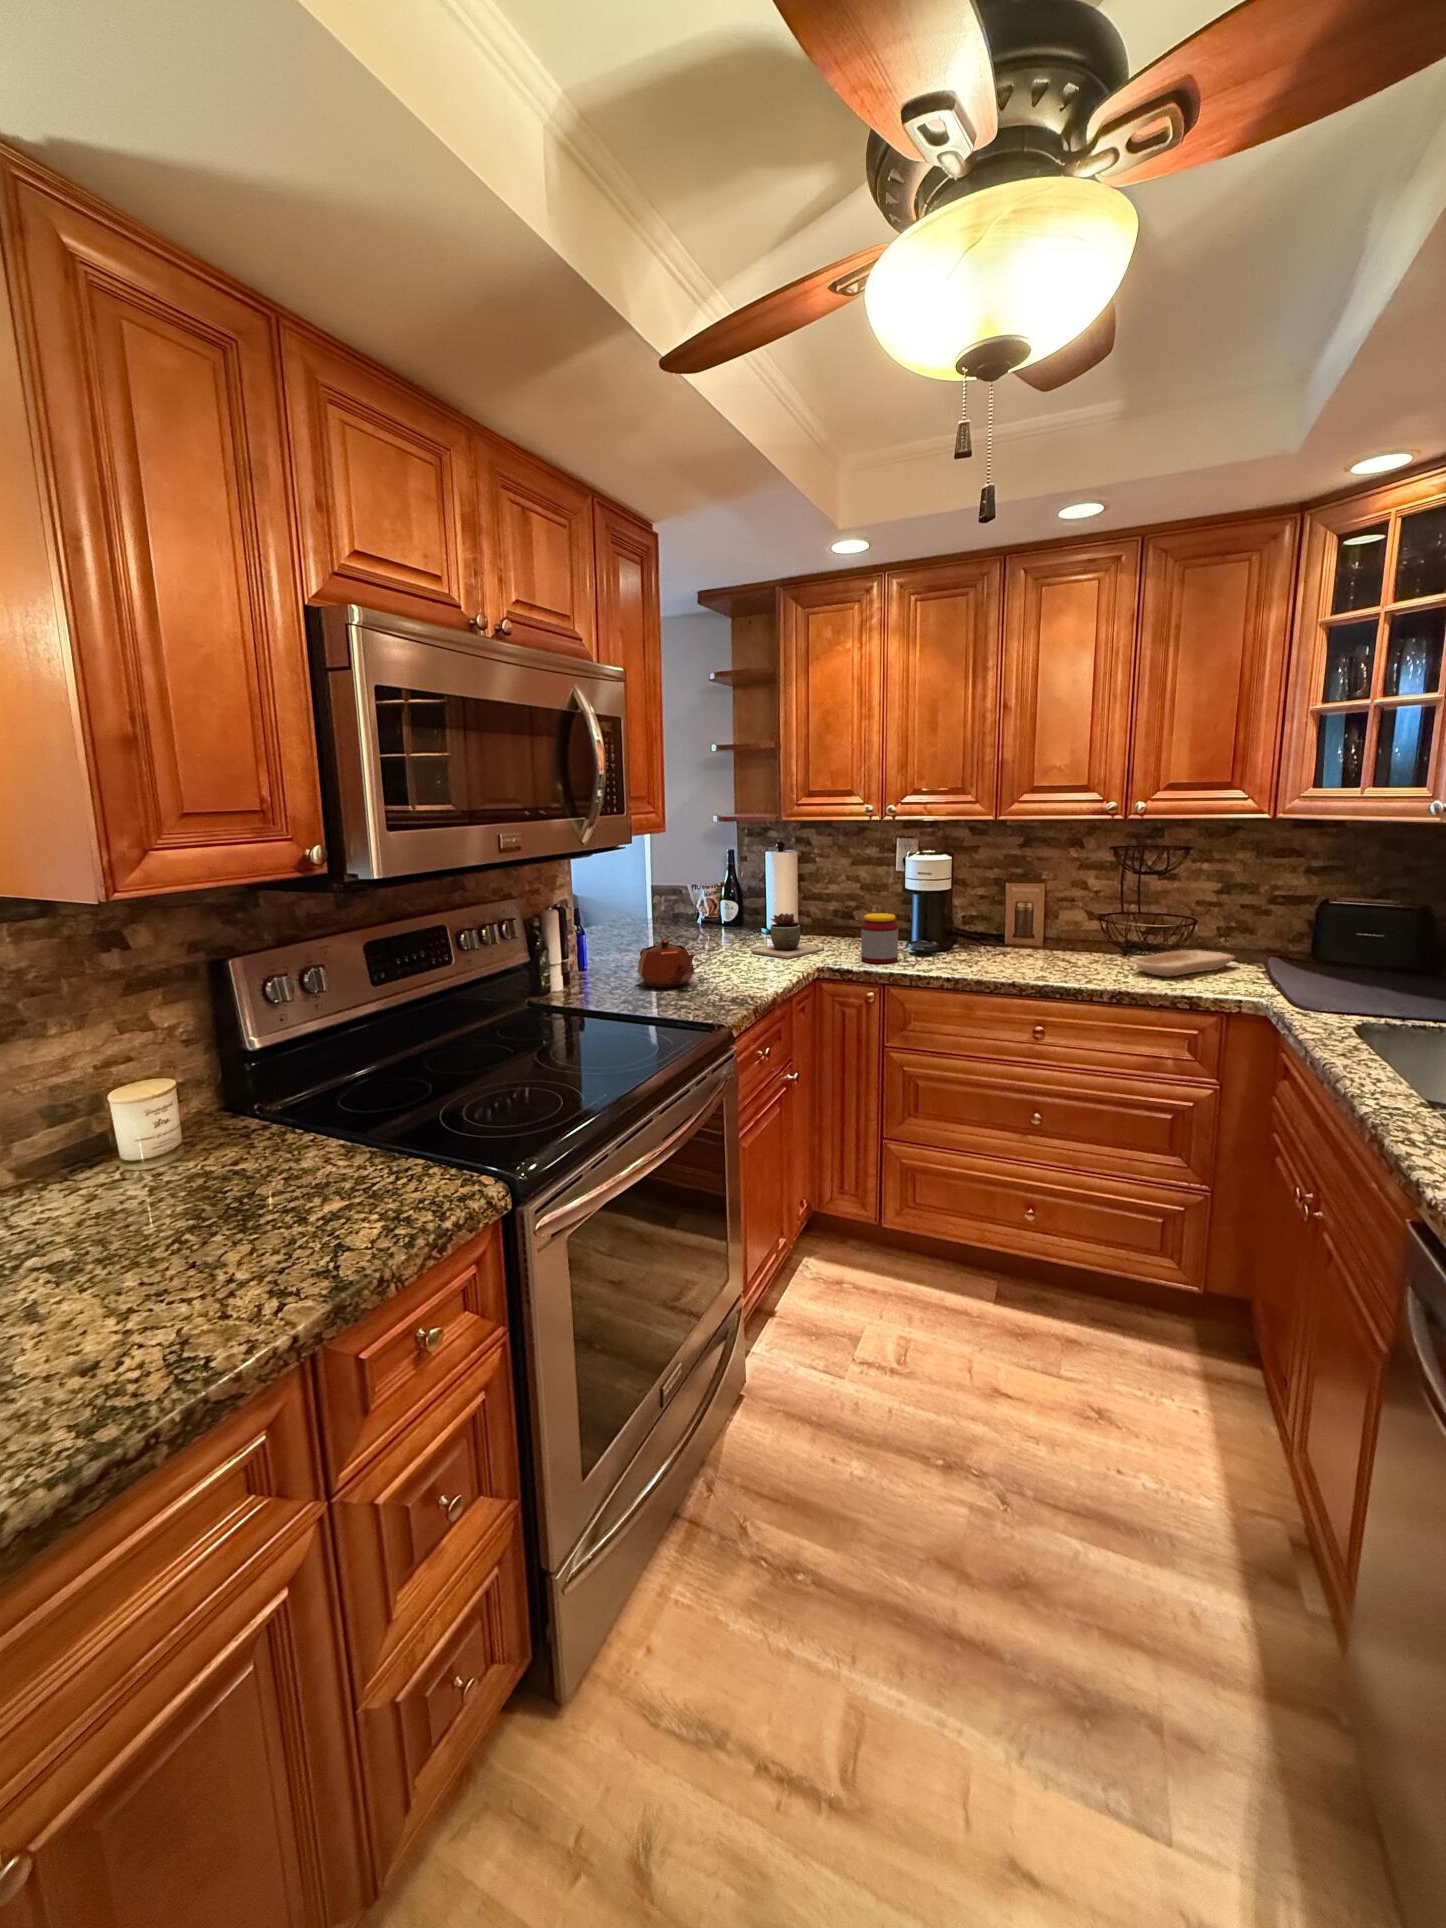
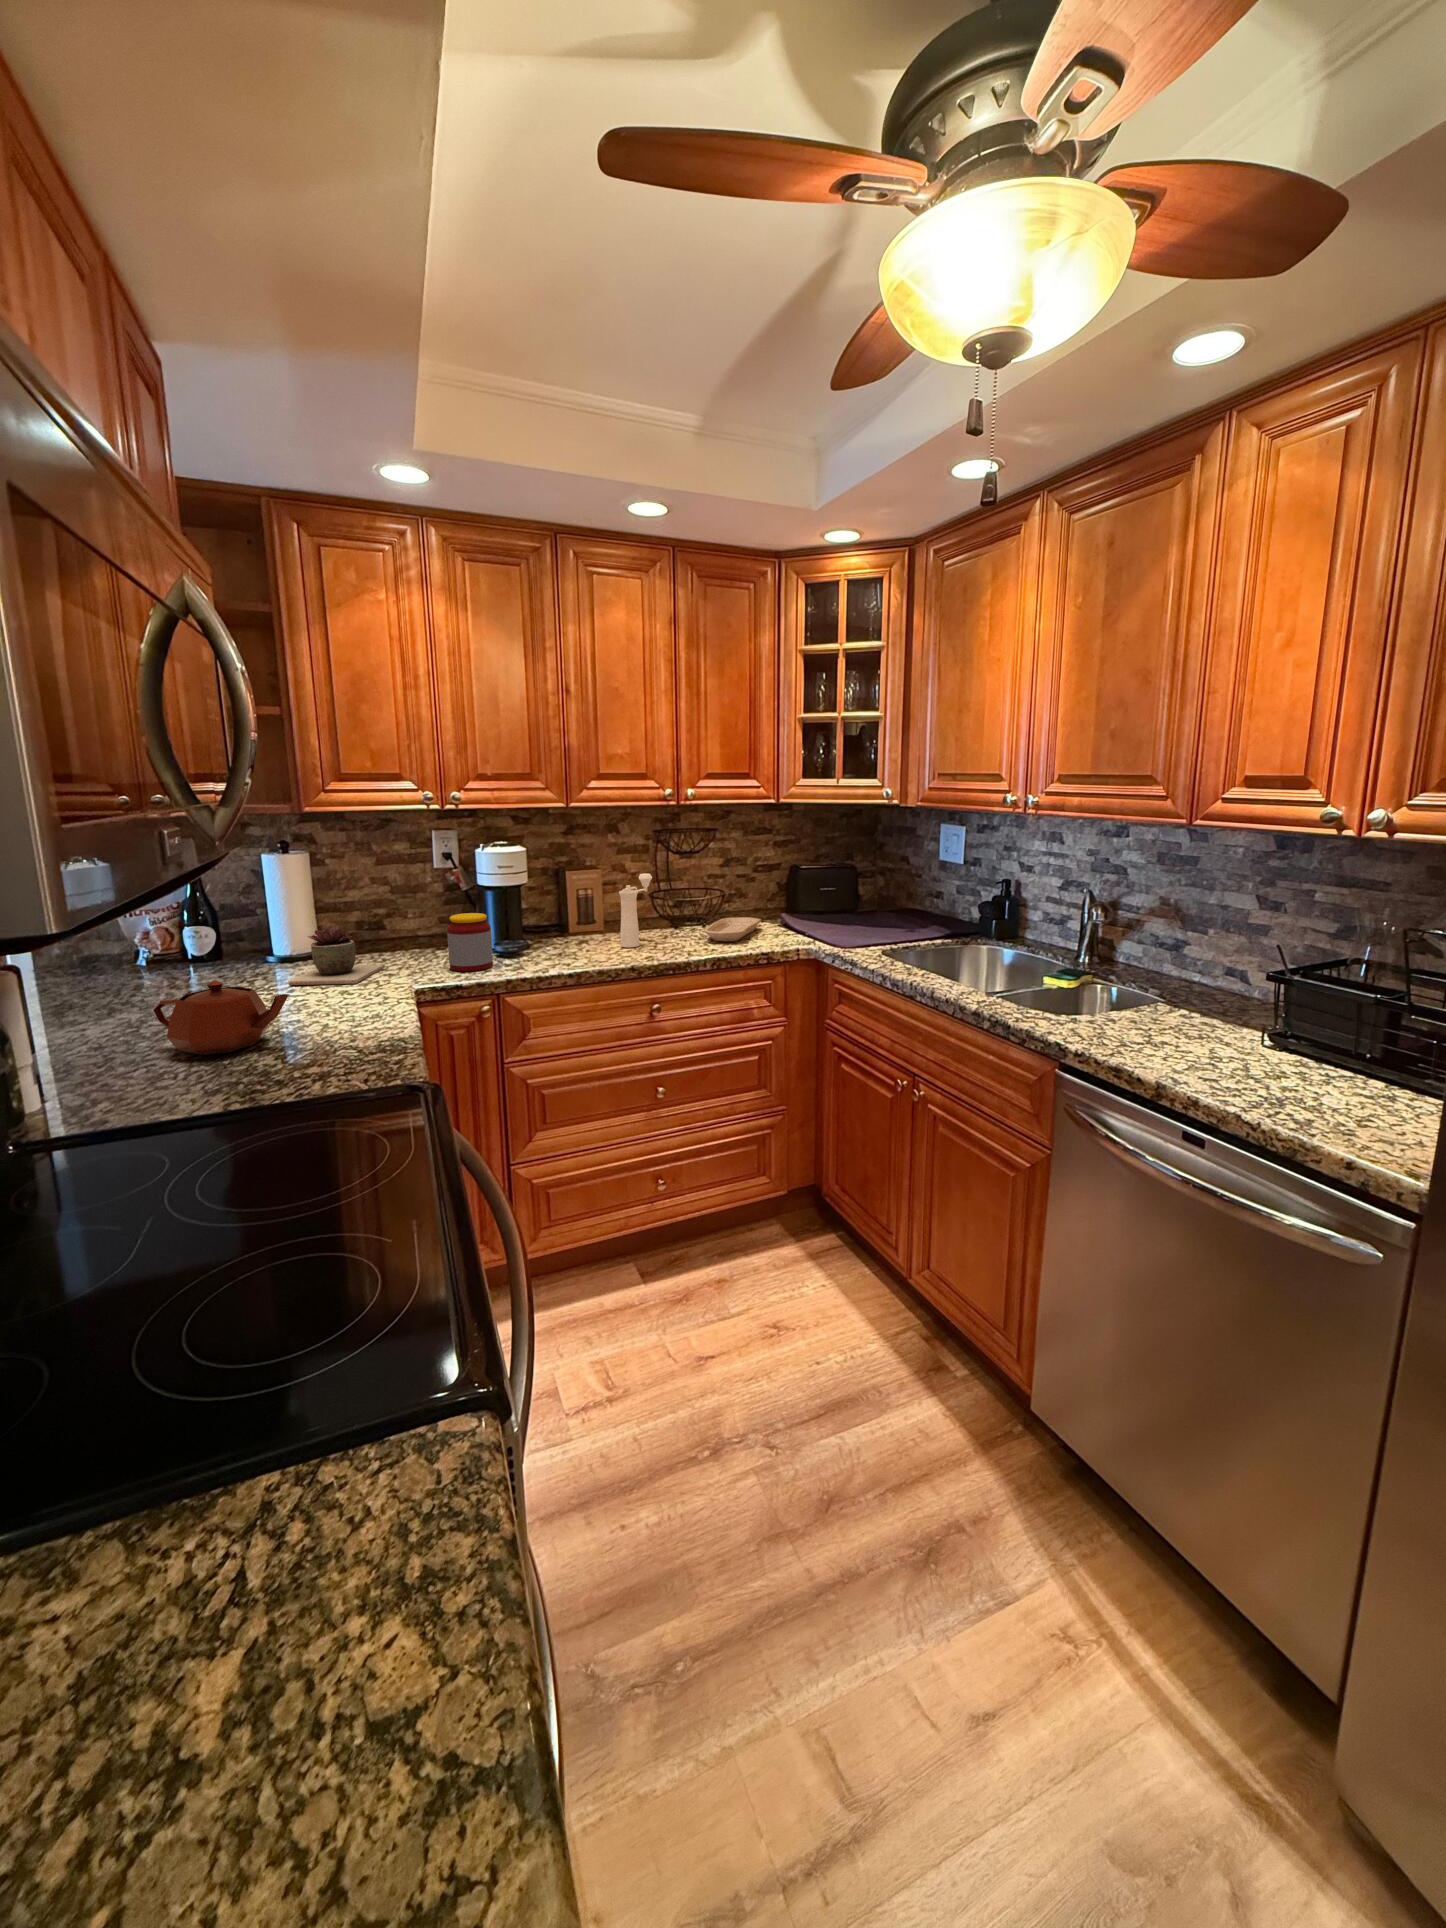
pepper mill: none [1033,890,1085,966] -> present [619,874,652,947]

